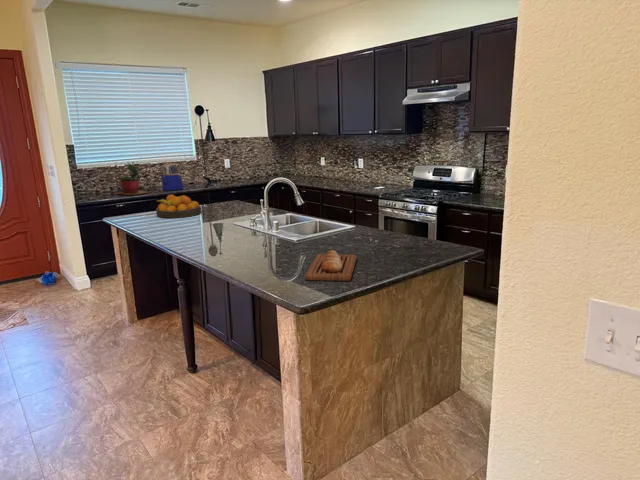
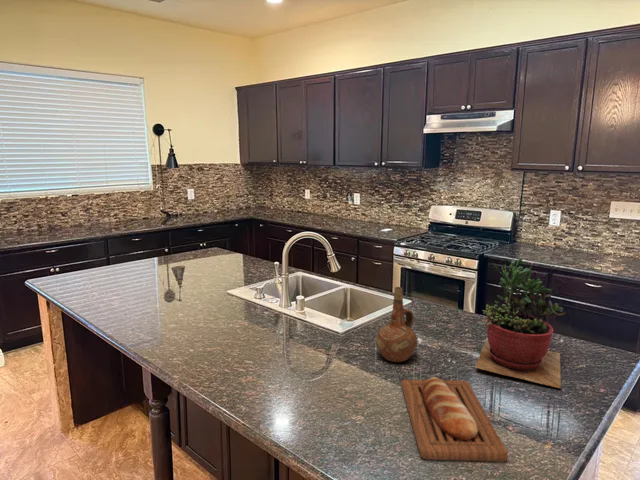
succulent plant: present [119,162,147,195] -> present [475,258,566,388]
teapot: present [160,163,184,191] -> none [107,193,137,230]
fruit bowl: present [156,195,201,218] -> none [107,247,172,283]
ceramic pitcher: none [311,203,336,250] -> present [376,287,417,362]

